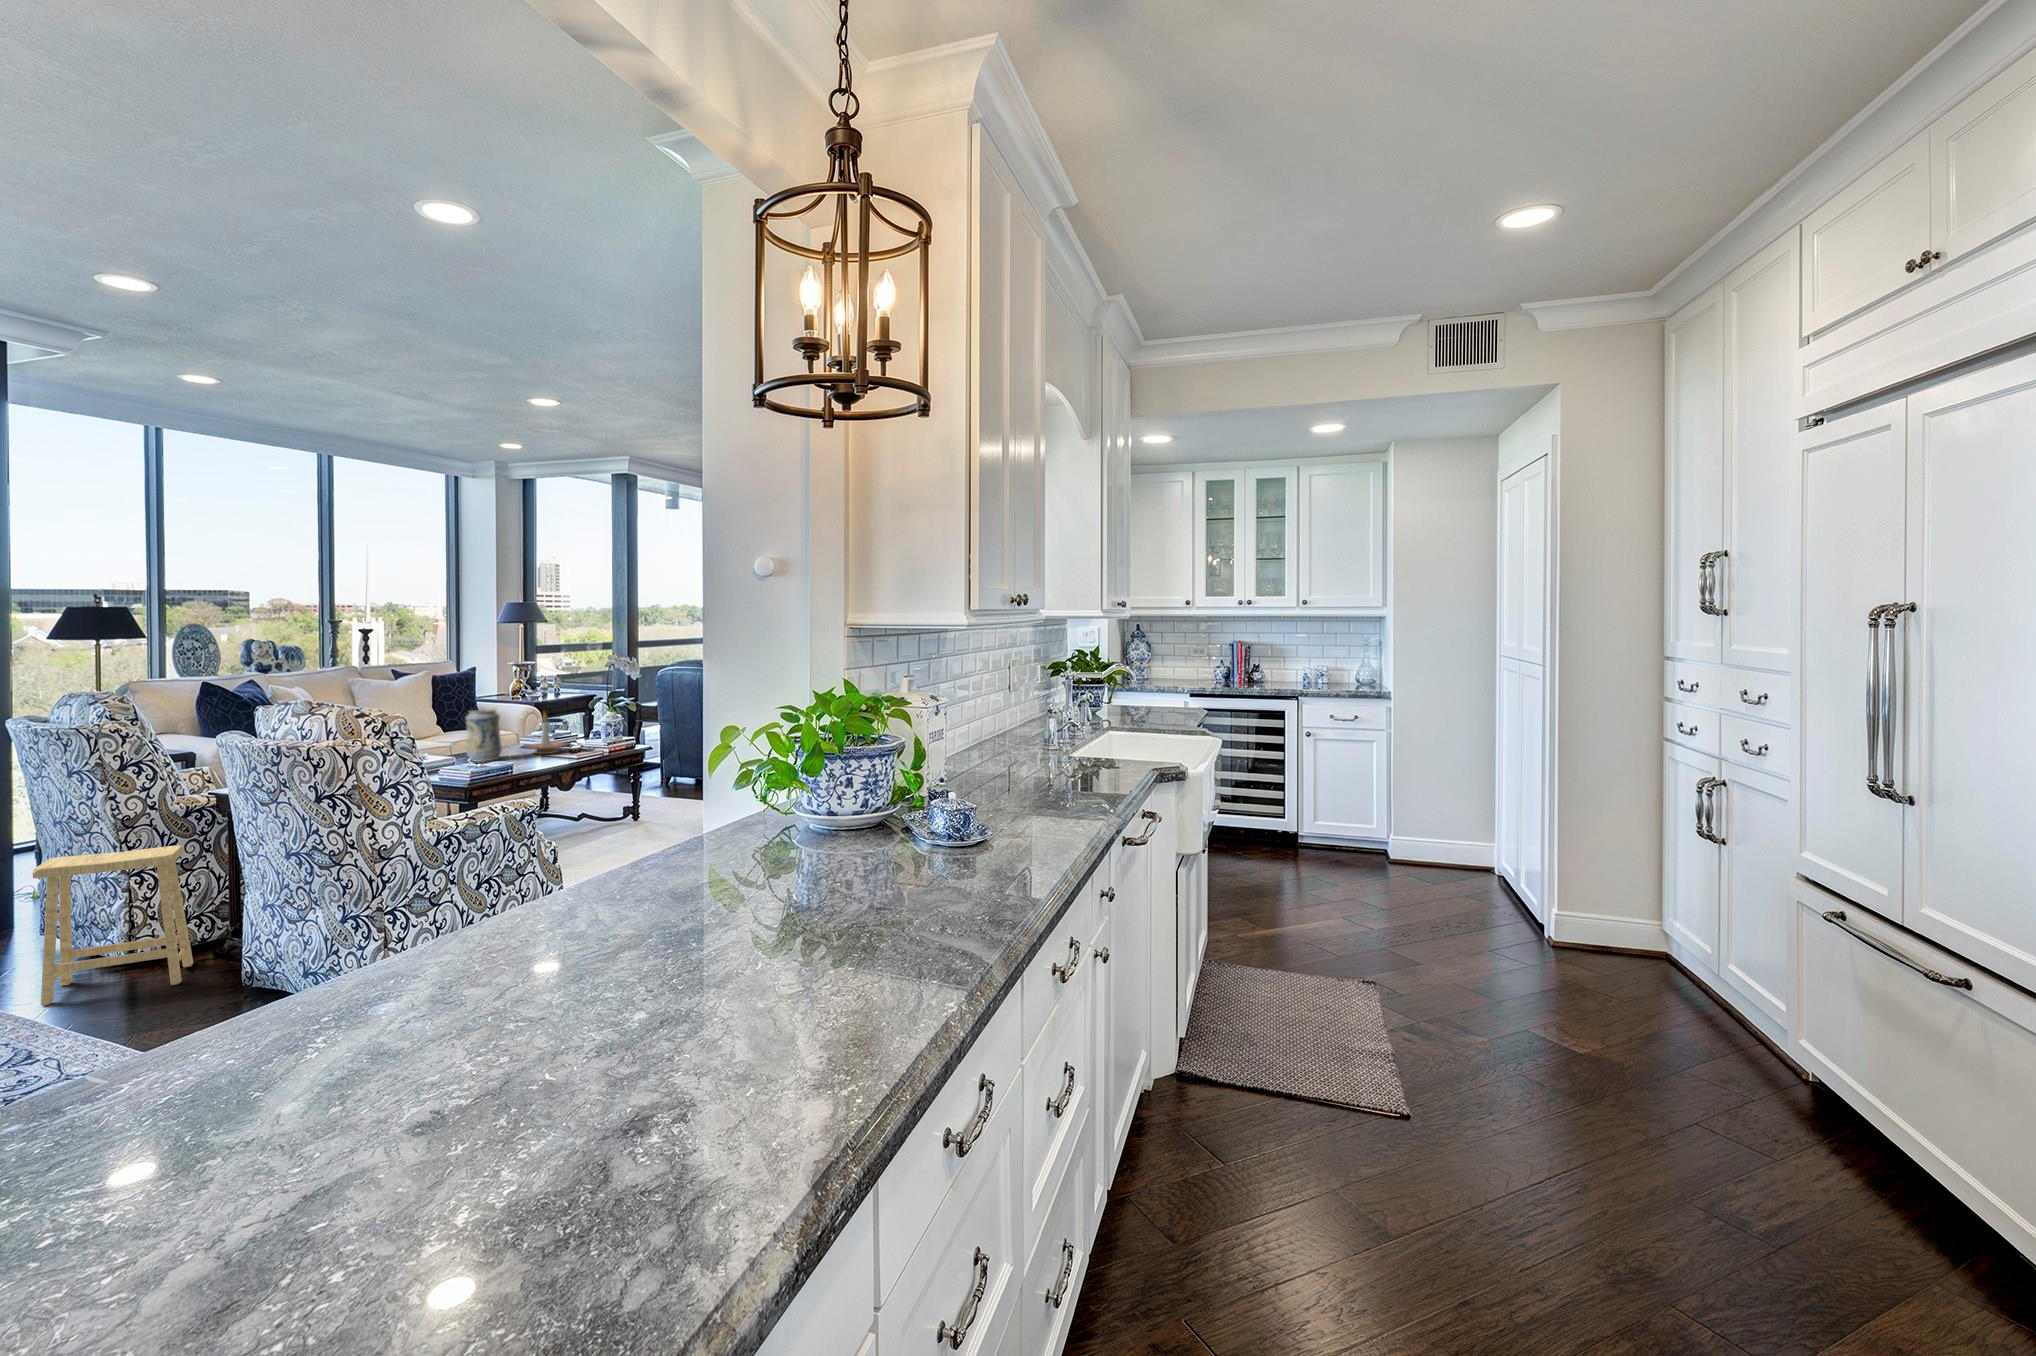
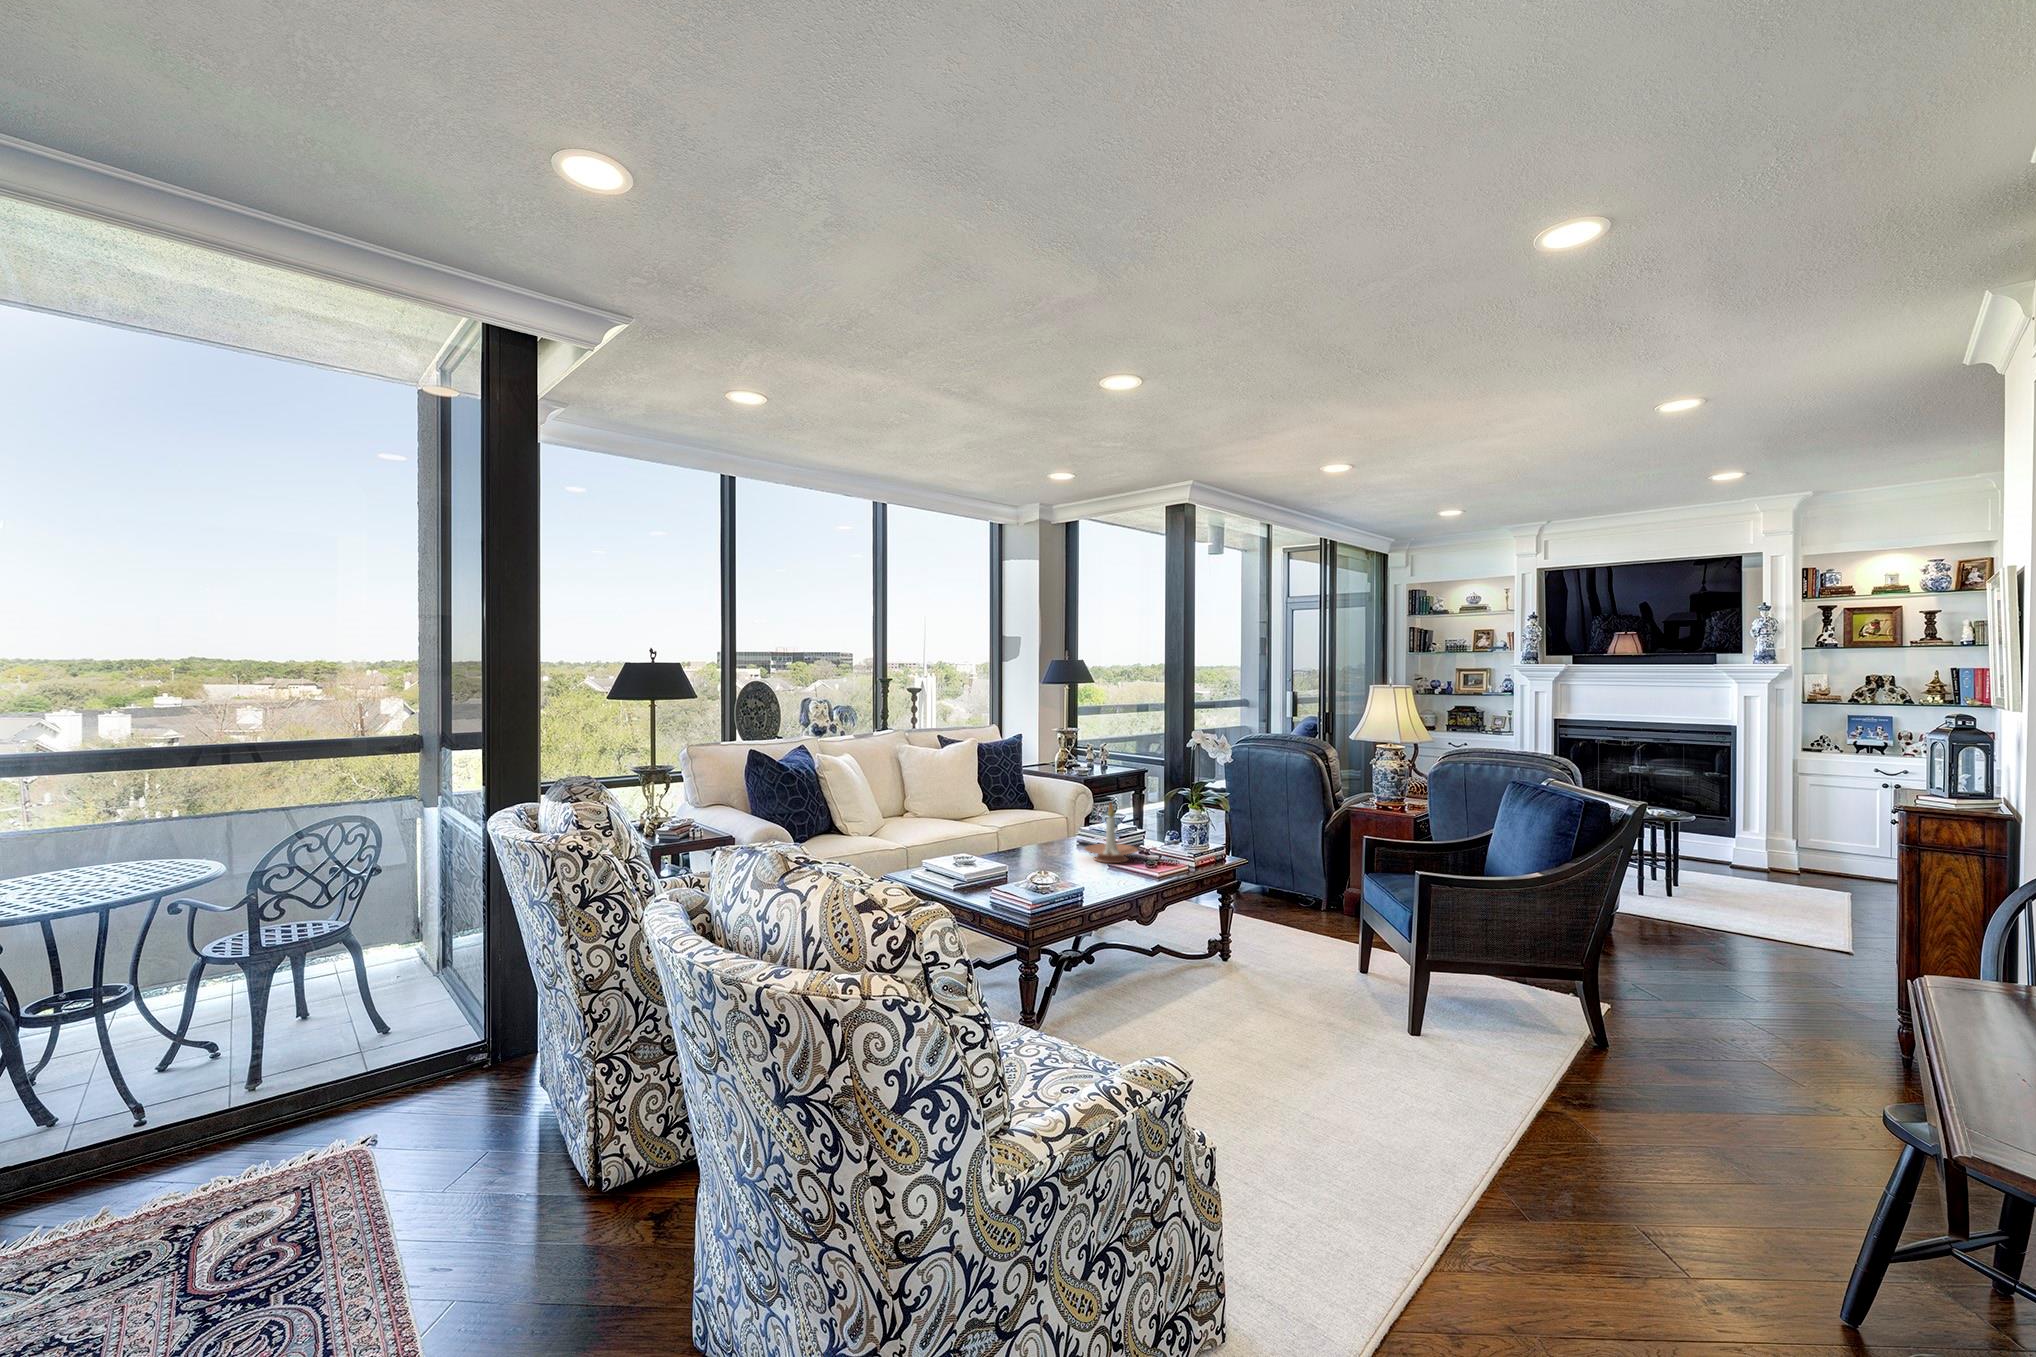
decorative vase: present [466,709,502,762] -> none [1018,798,1060,871]
footstool: present [33,845,193,1005] -> none [429,1043,651,1318]

